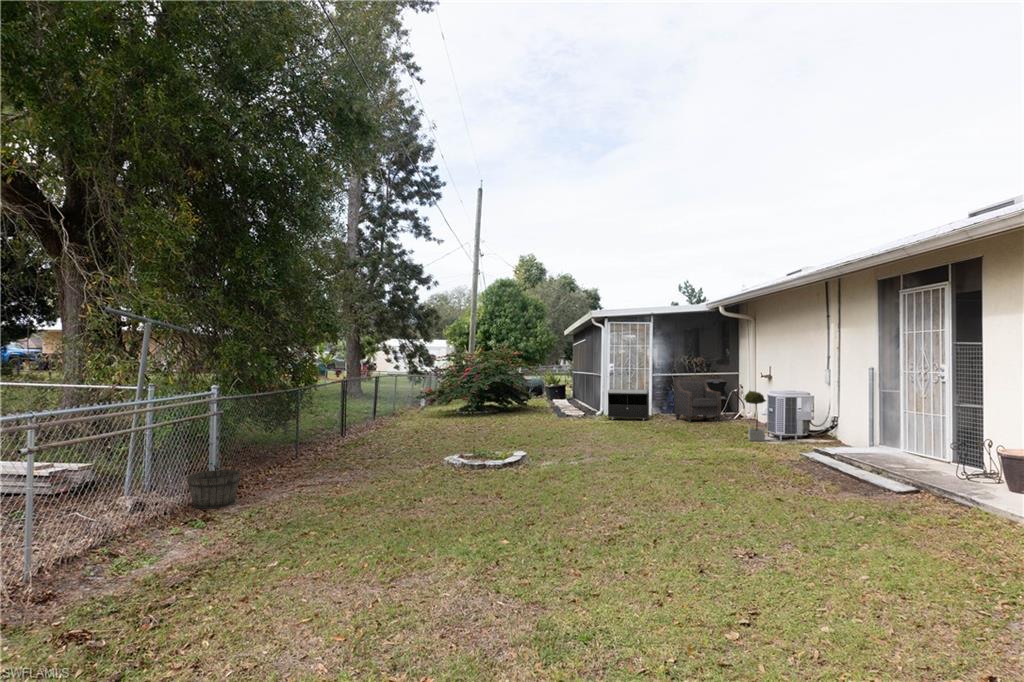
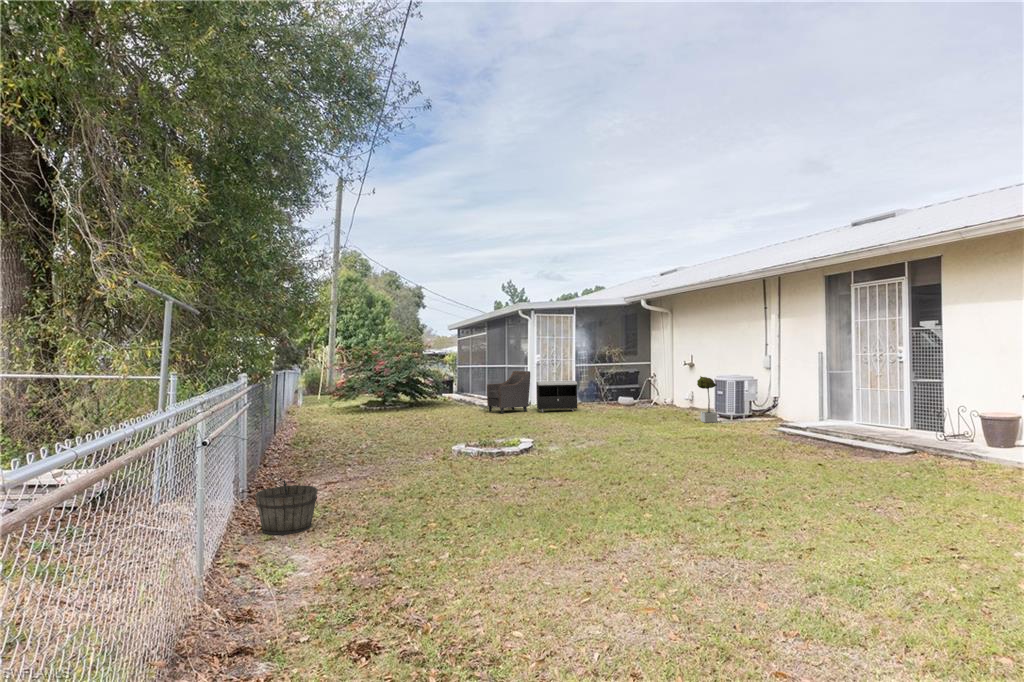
chair: present [673,377,721,422] -> present [487,371,530,414]

